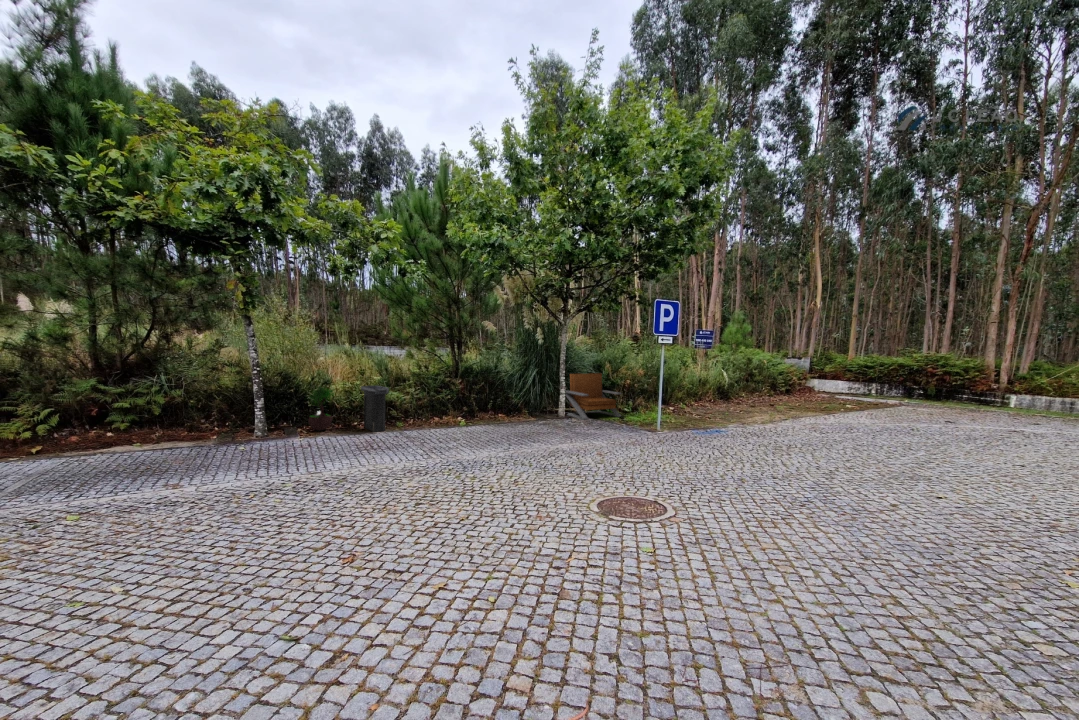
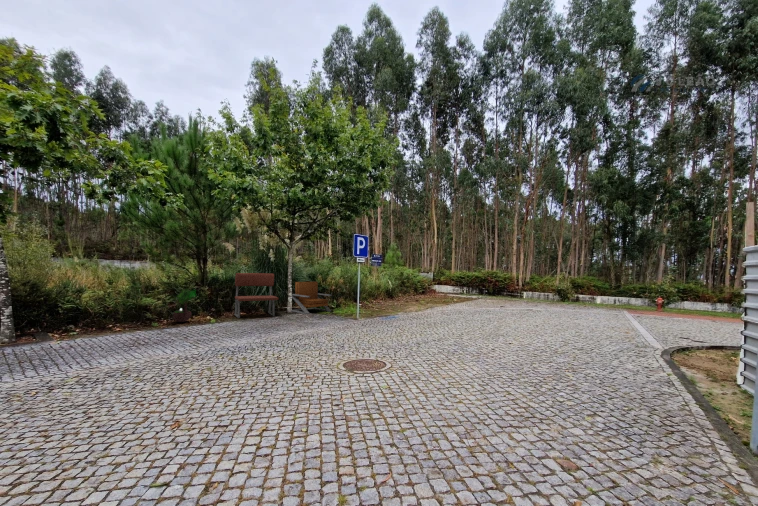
bench: none [490,362,543,421] -> present [235,273,278,318]
potted tree: present [308,386,333,430] -> present [173,290,195,322]
trash can: present [361,386,389,432] -> none [119,292,149,332]

